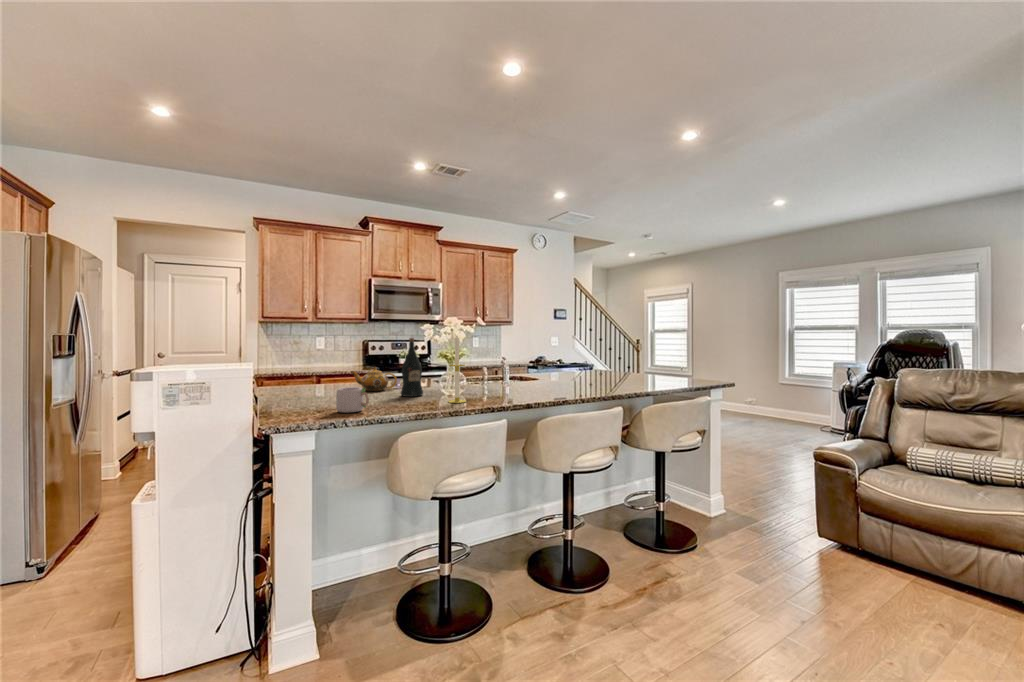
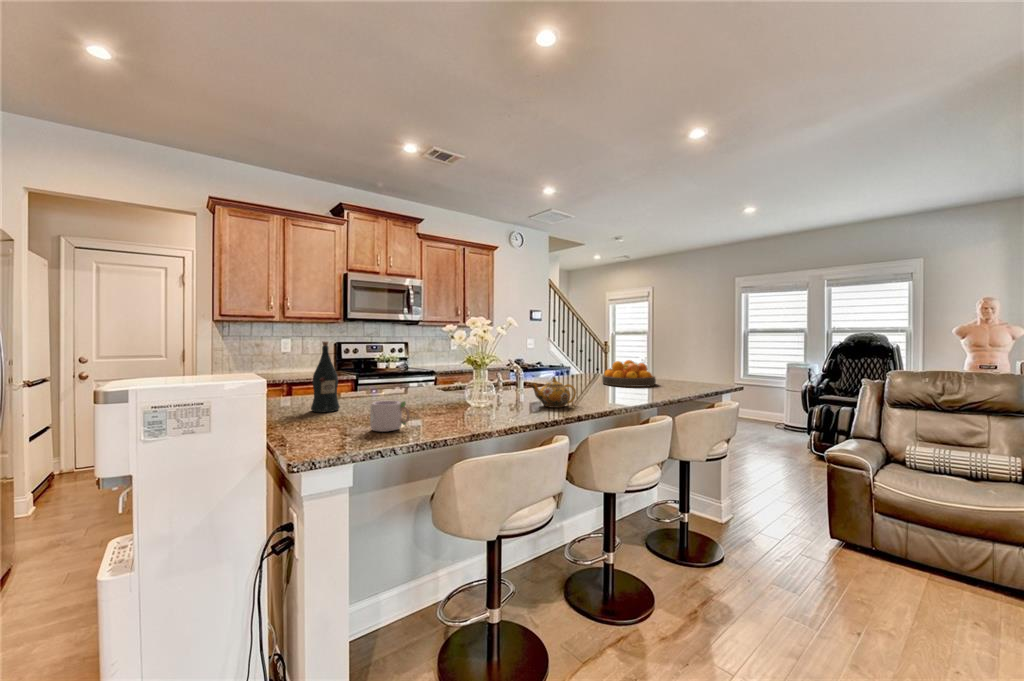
candle: present [448,336,466,403] -> none [486,338,507,416]
wine bottle: present [401,338,423,397] -> present [311,341,340,412]
fruit bowl: none [593,357,645,382] -> present [602,360,656,387]
teapot: present [352,367,397,391] -> present [531,377,576,408]

